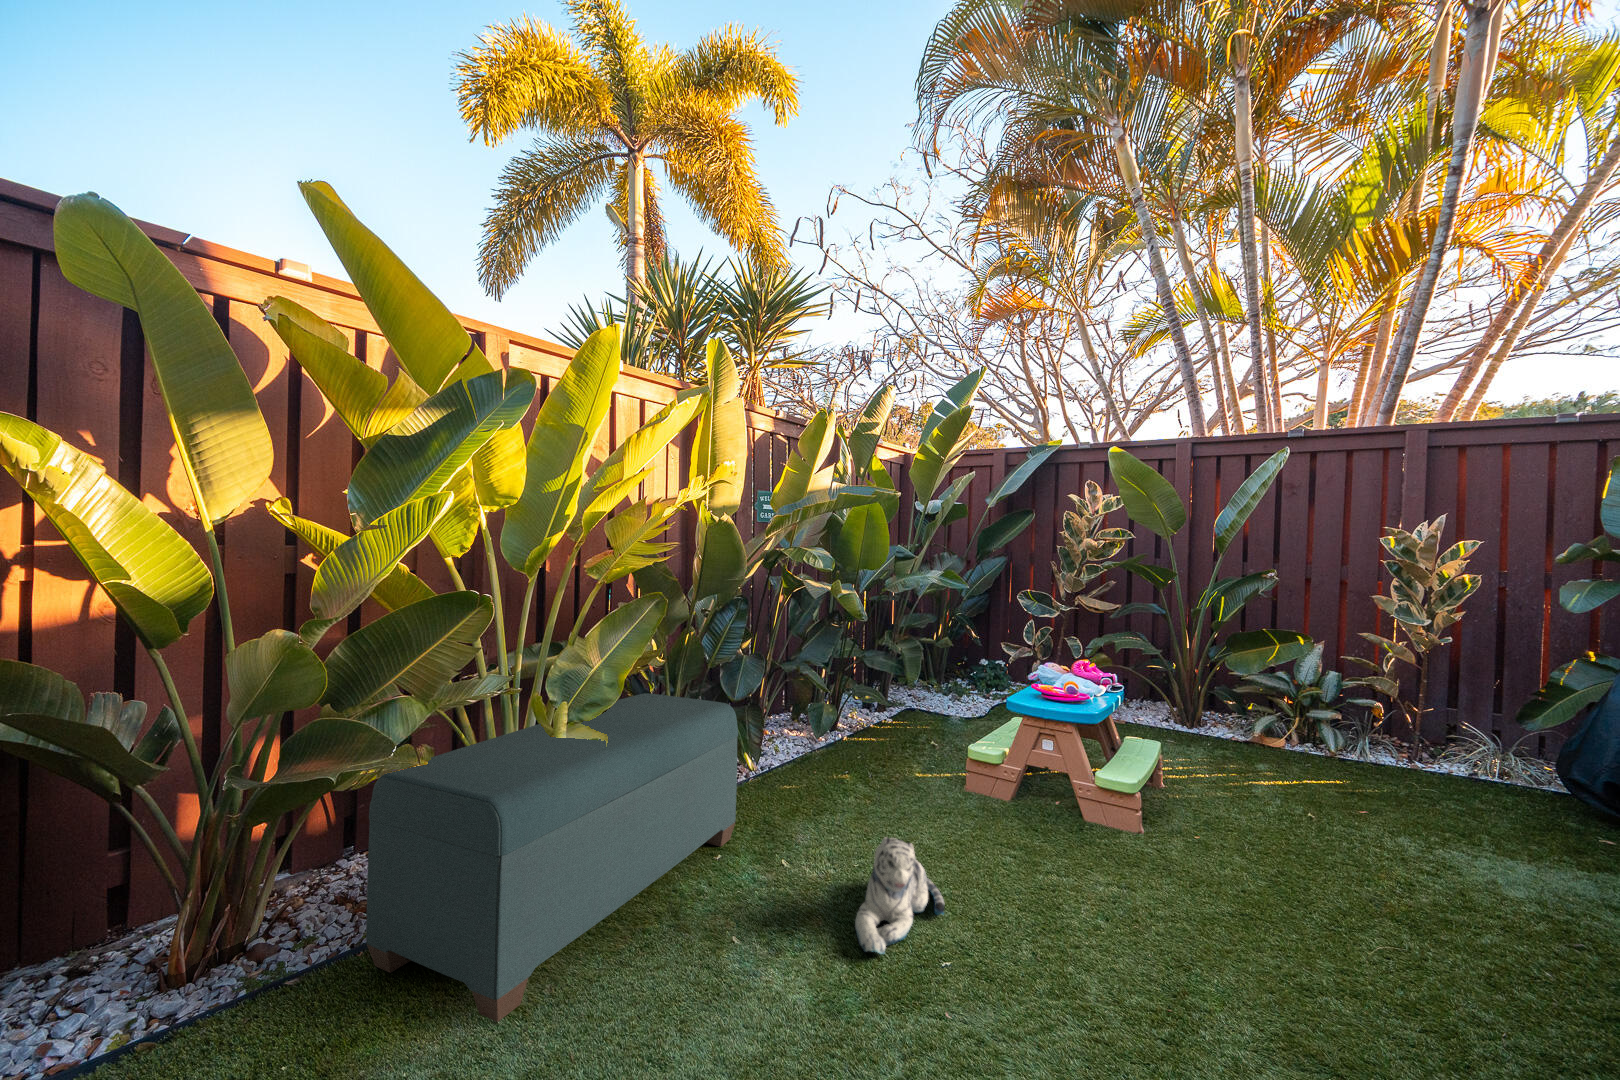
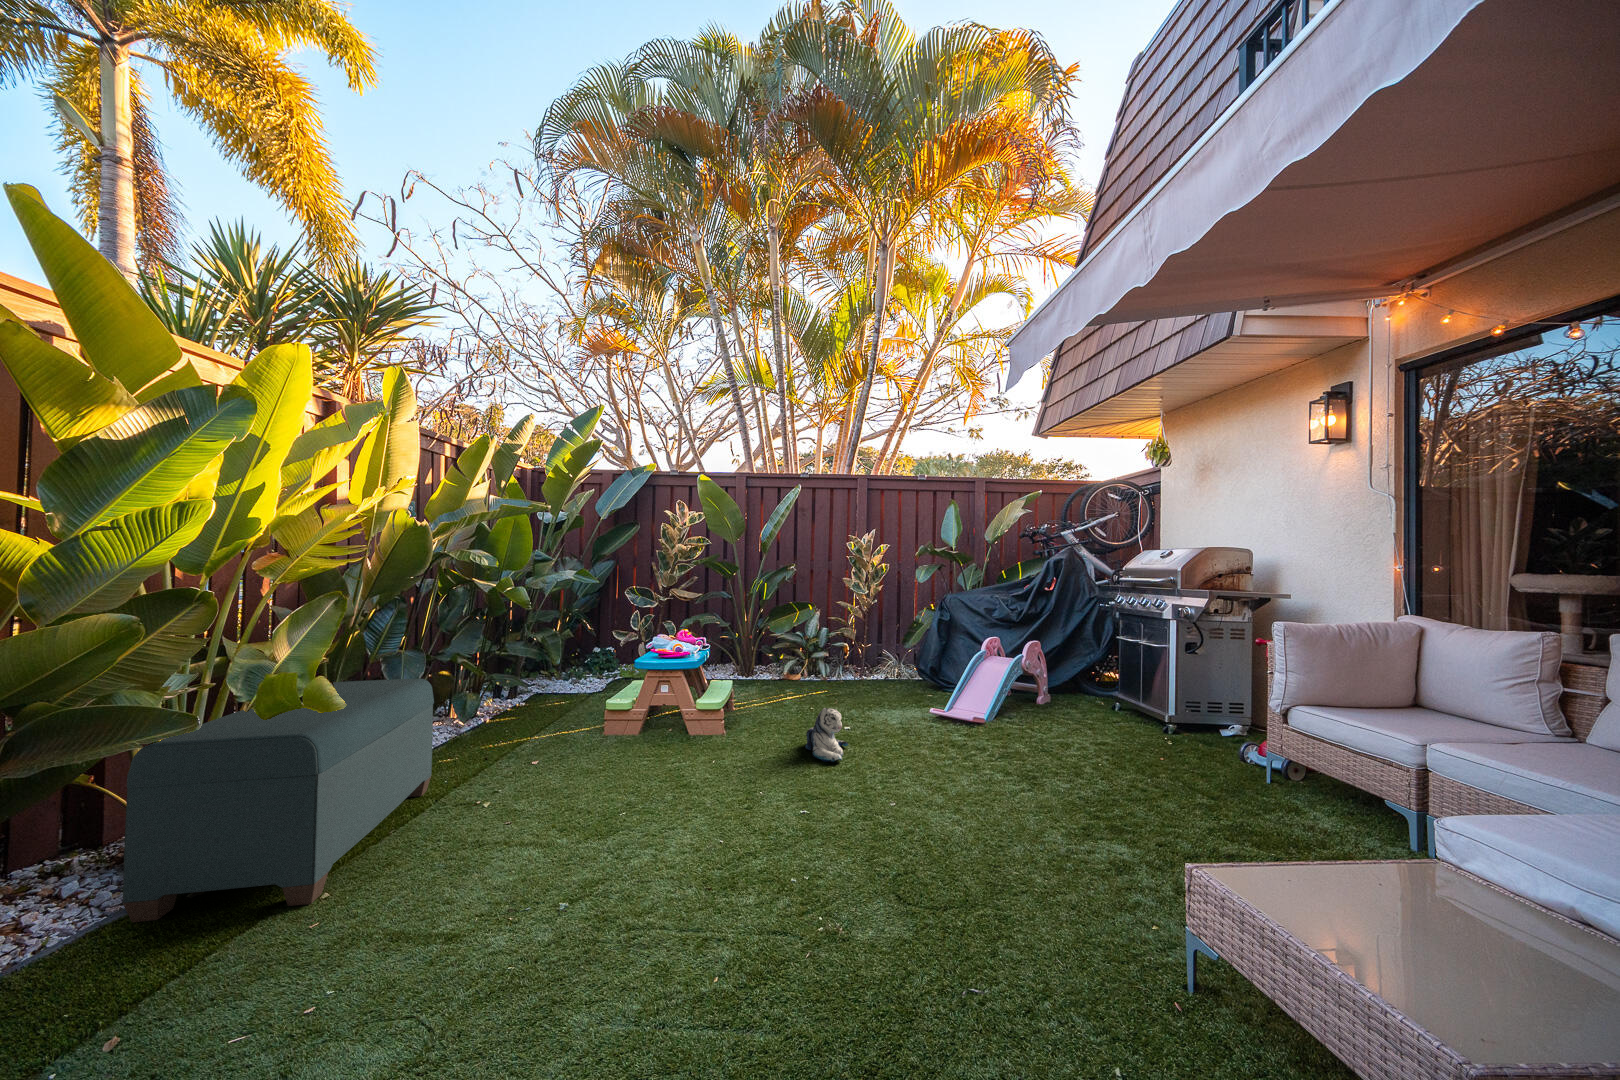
plush toy: present [855,837,945,954] -> present [805,708,848,762]

